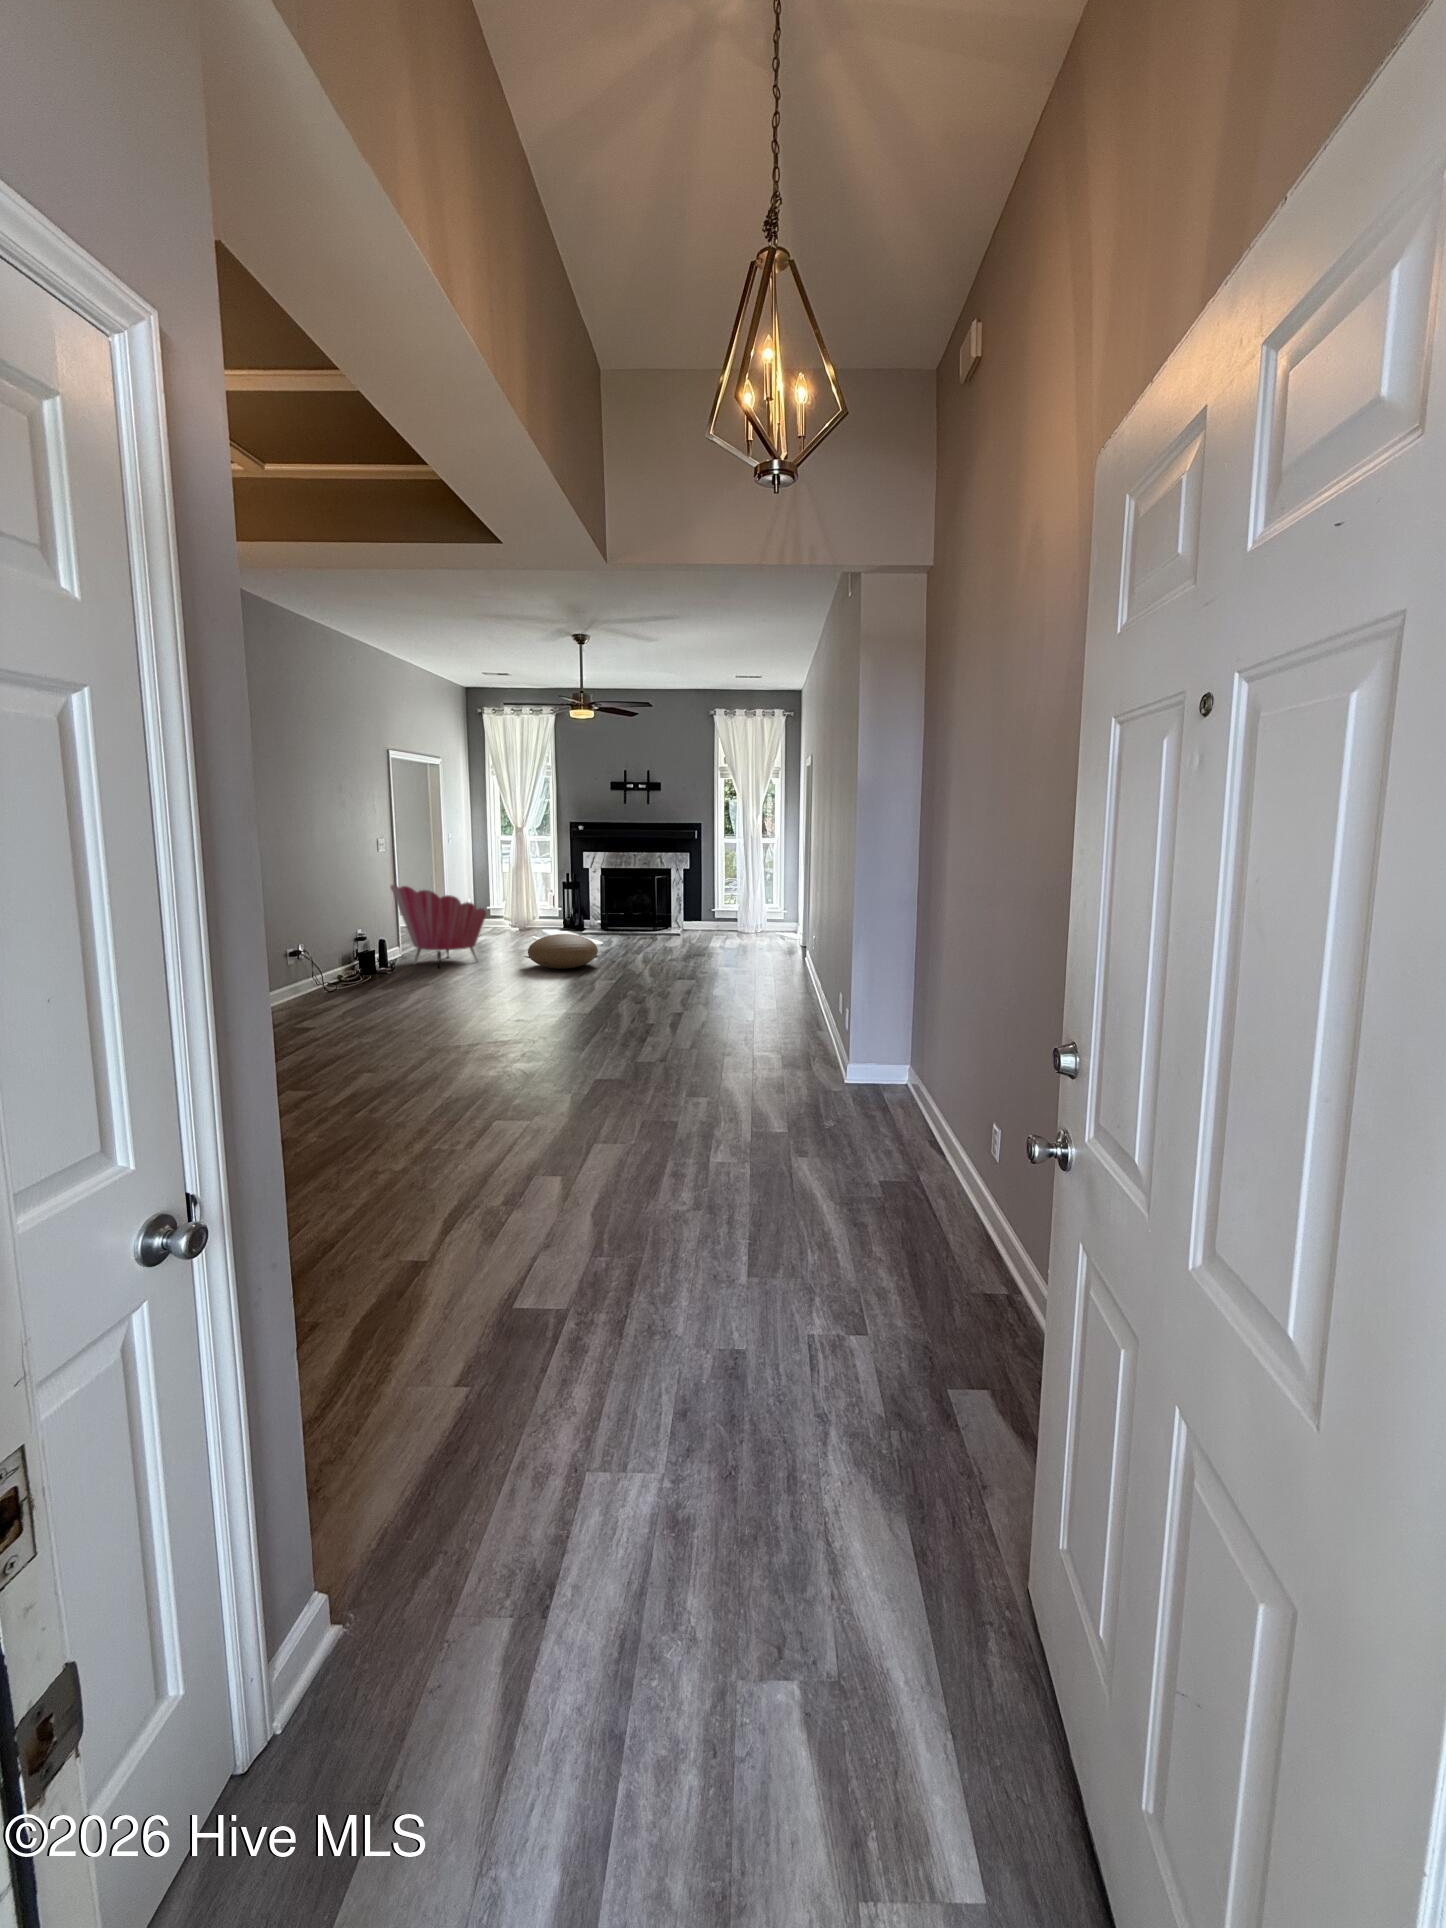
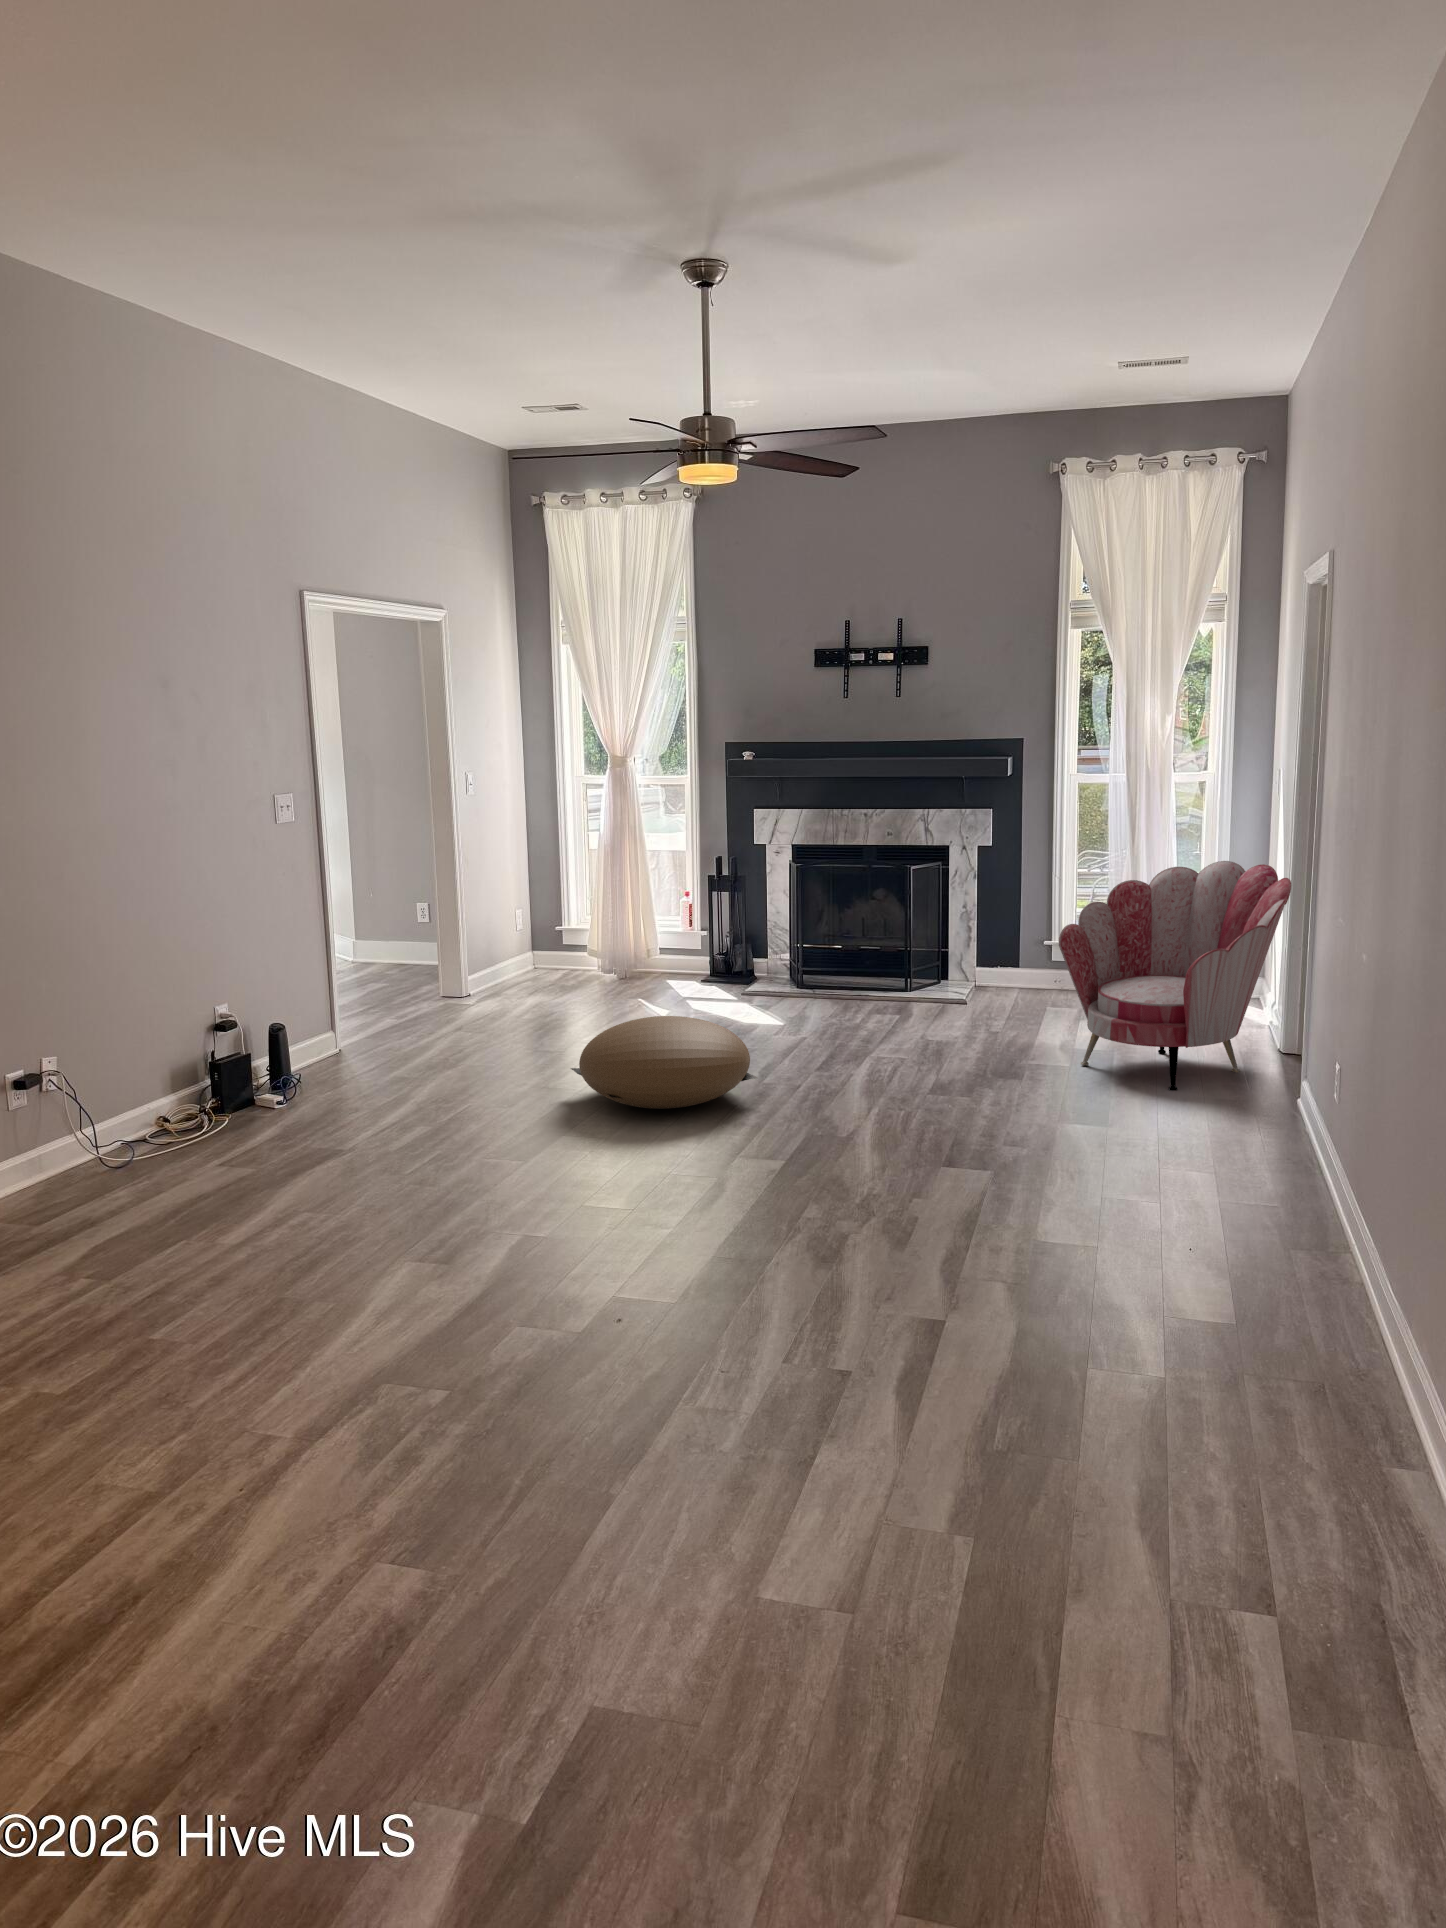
armchair: present [391,885,486,968] -> present [1059,861,1291,1091]

